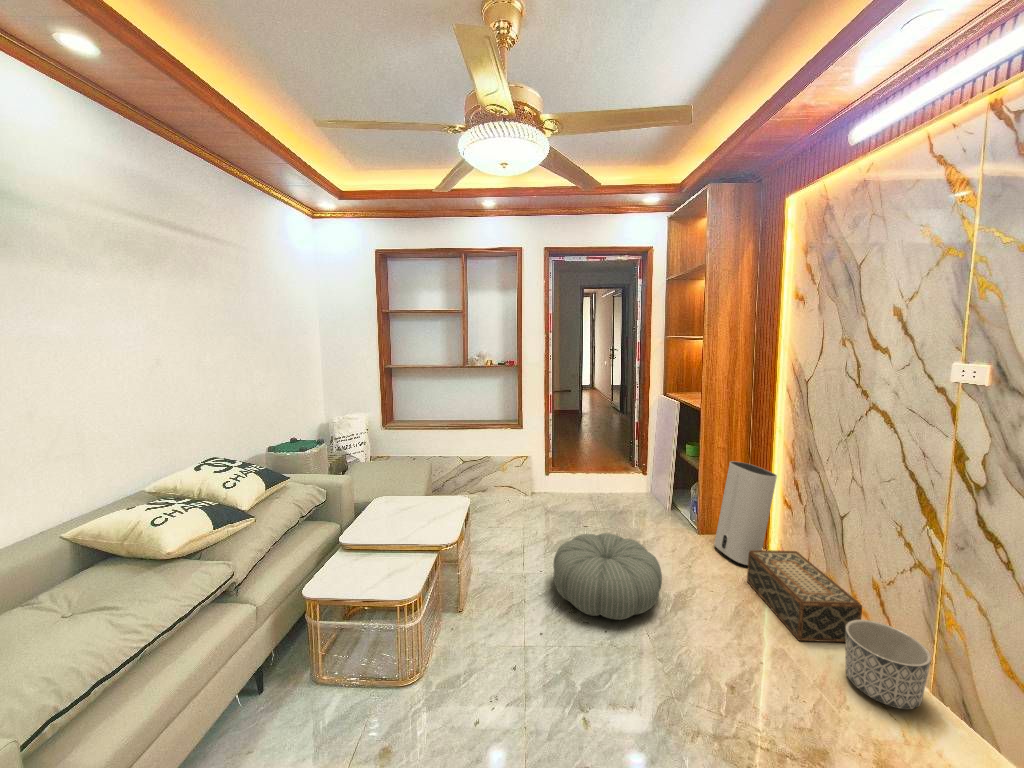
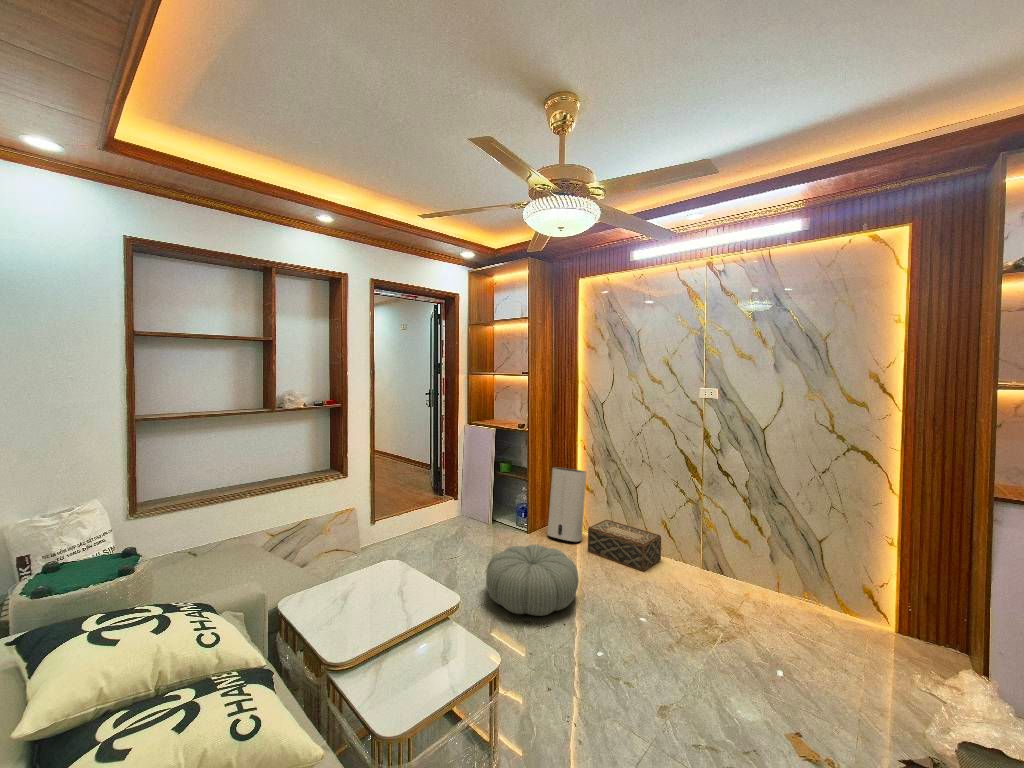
planter: present [846,620,931,709] -> none [671,540,710,582]

